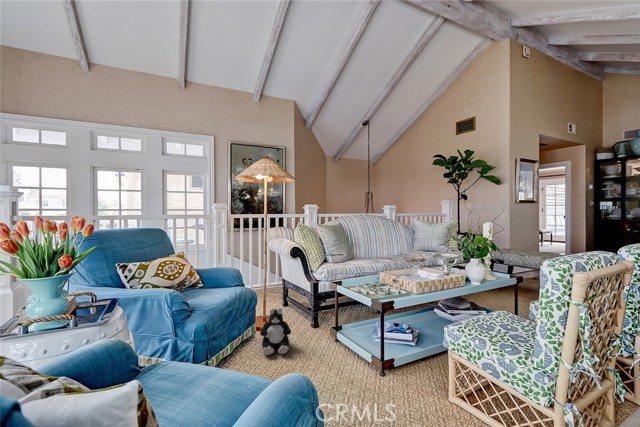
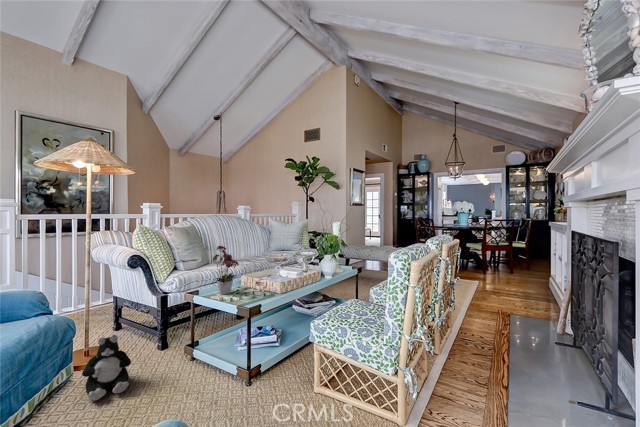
flower arrangement: none [351,240,377,287] -> present [213,246,239,294]

